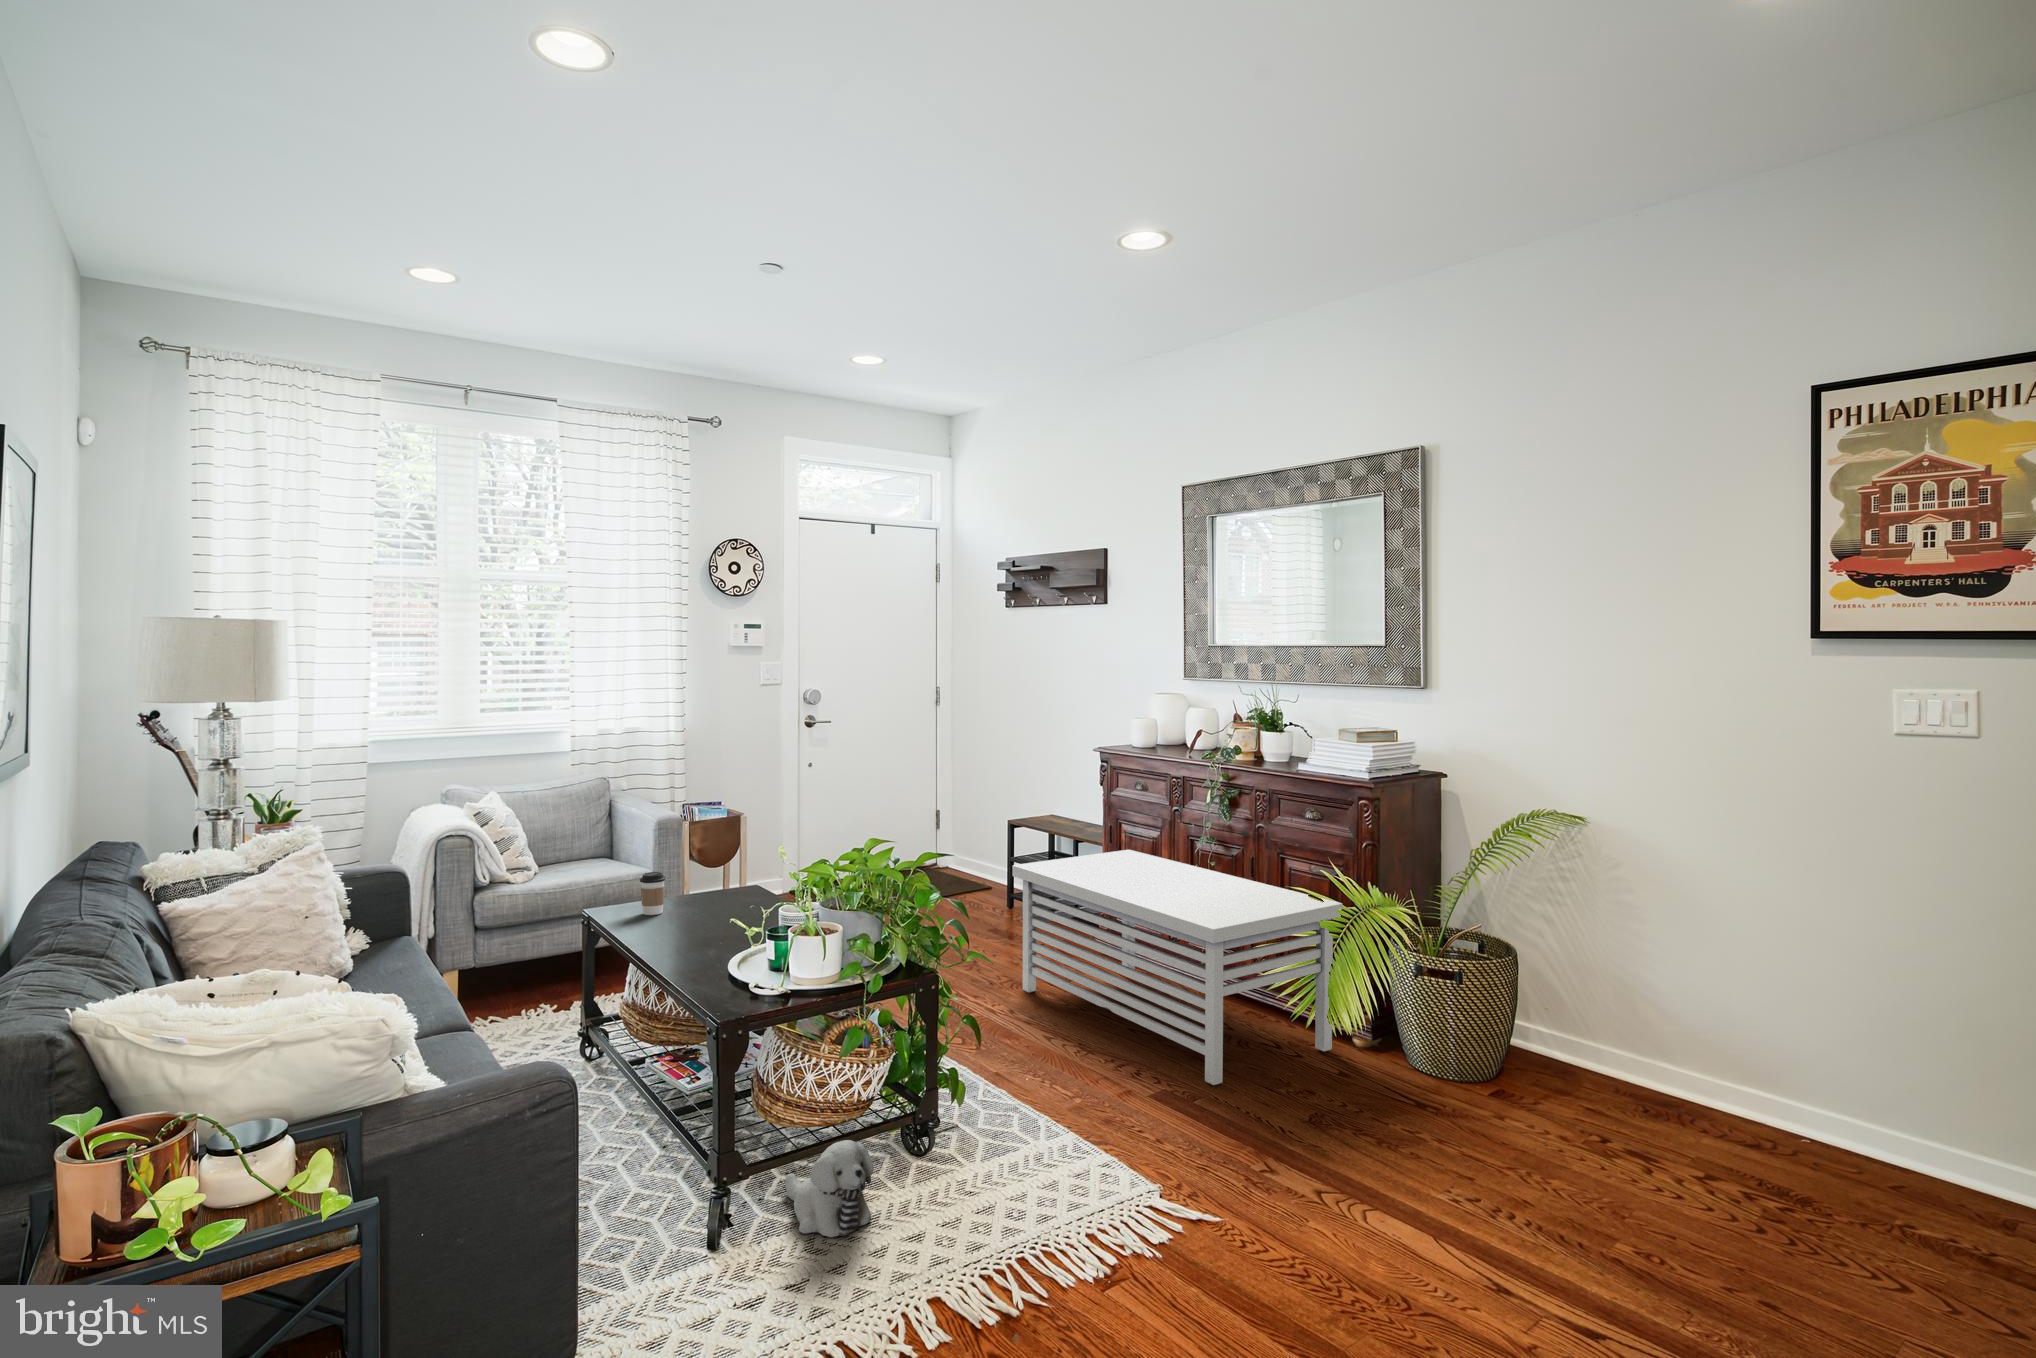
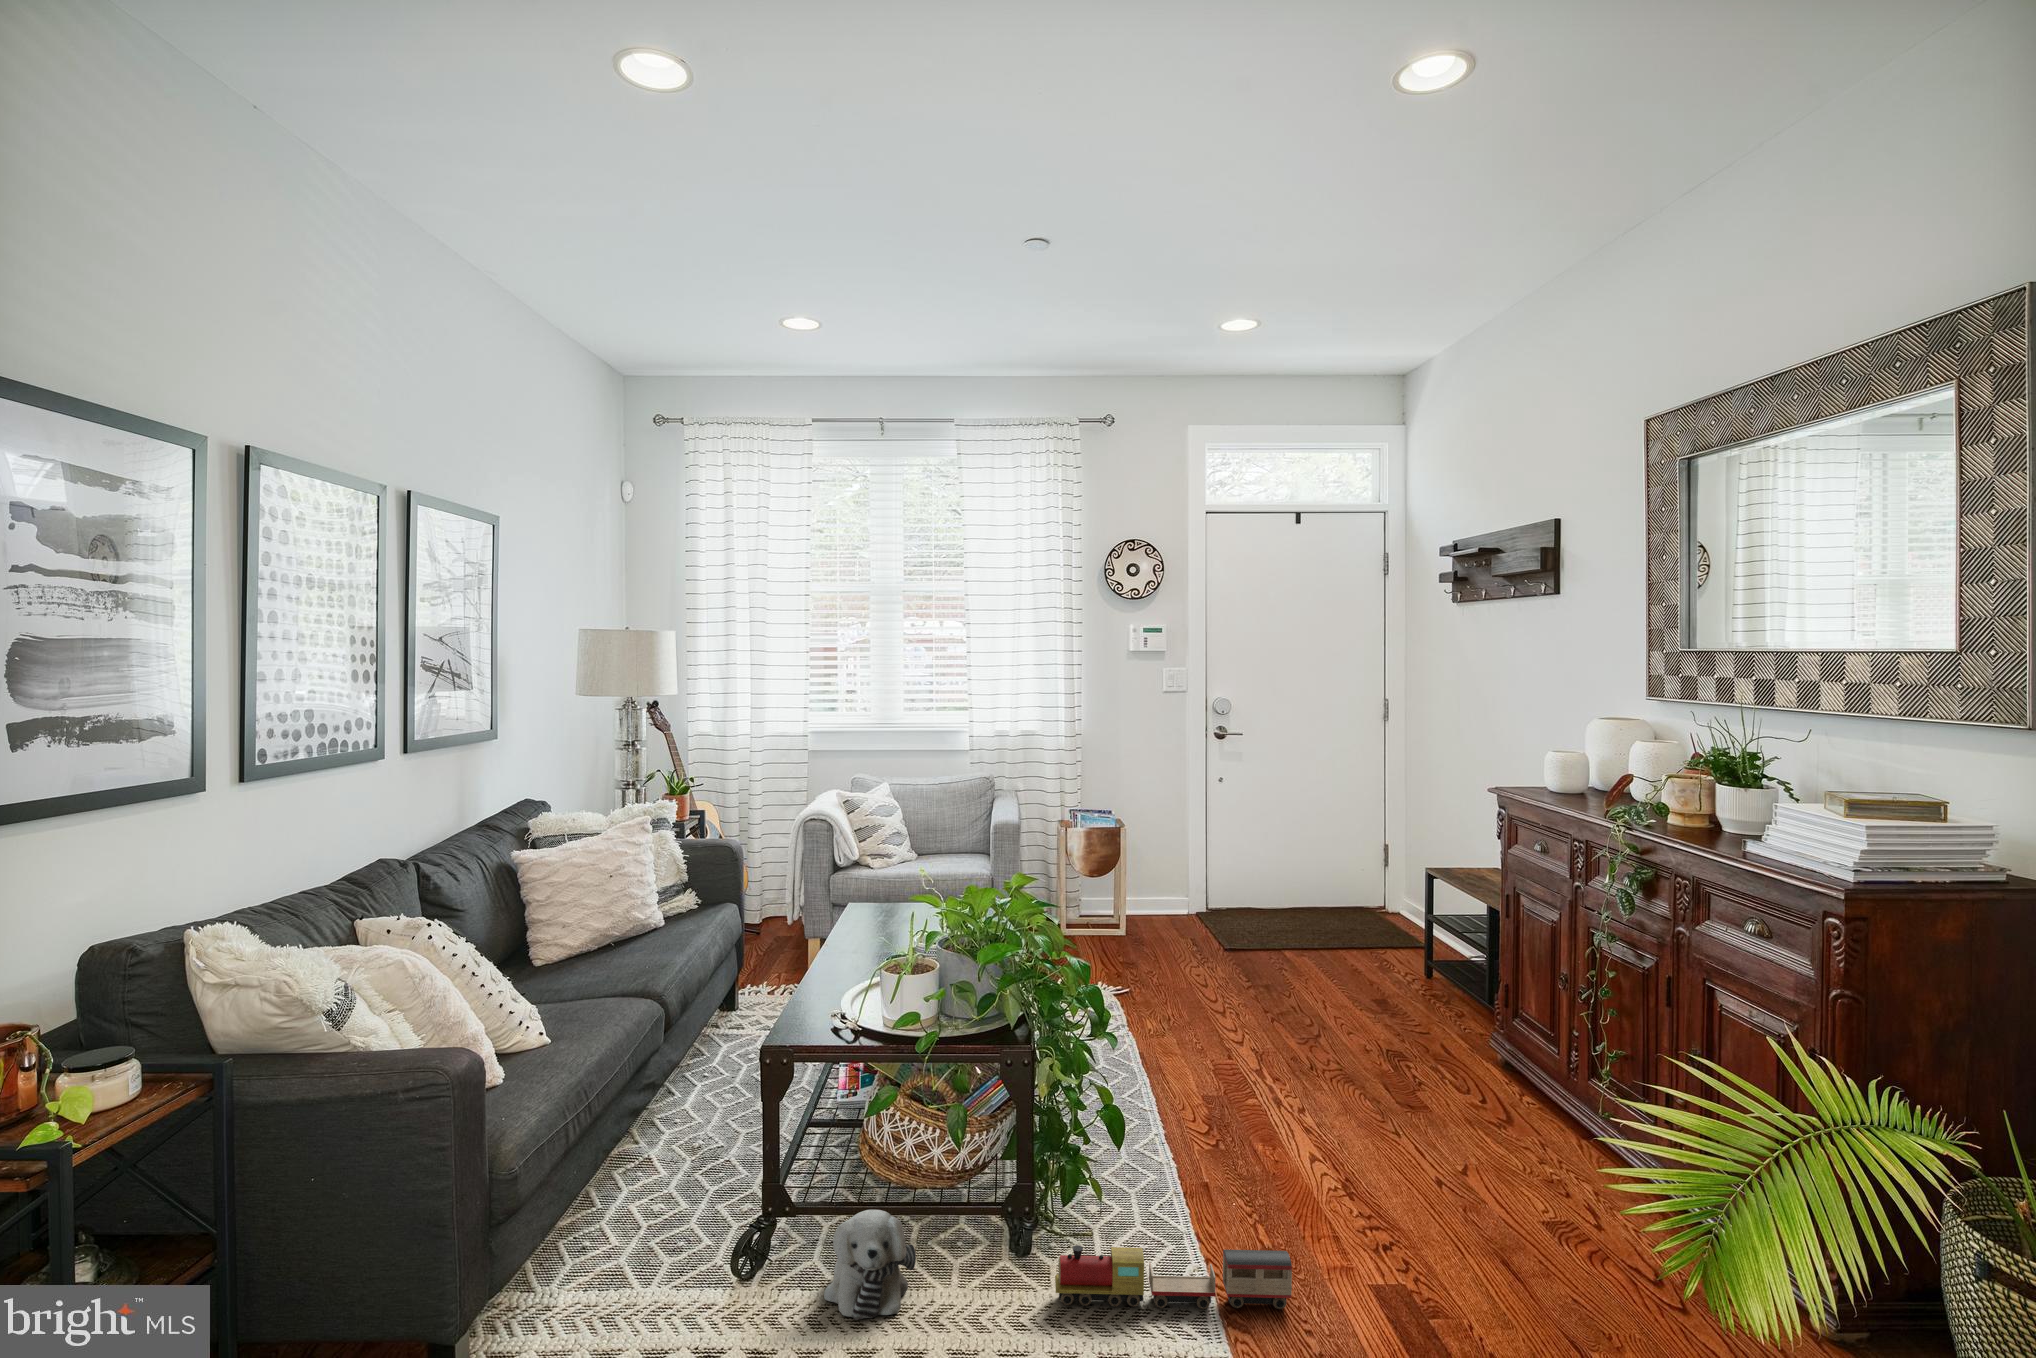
storage bench: present [1012,850,1343,1085] -> none [1332,927,1774,1312]
coffee cup: present [639,872,666,915] -> none [874,876,900,920]
toy train: none [968,1086,1123,1172] -> present [1055,1245,1292,1309]

